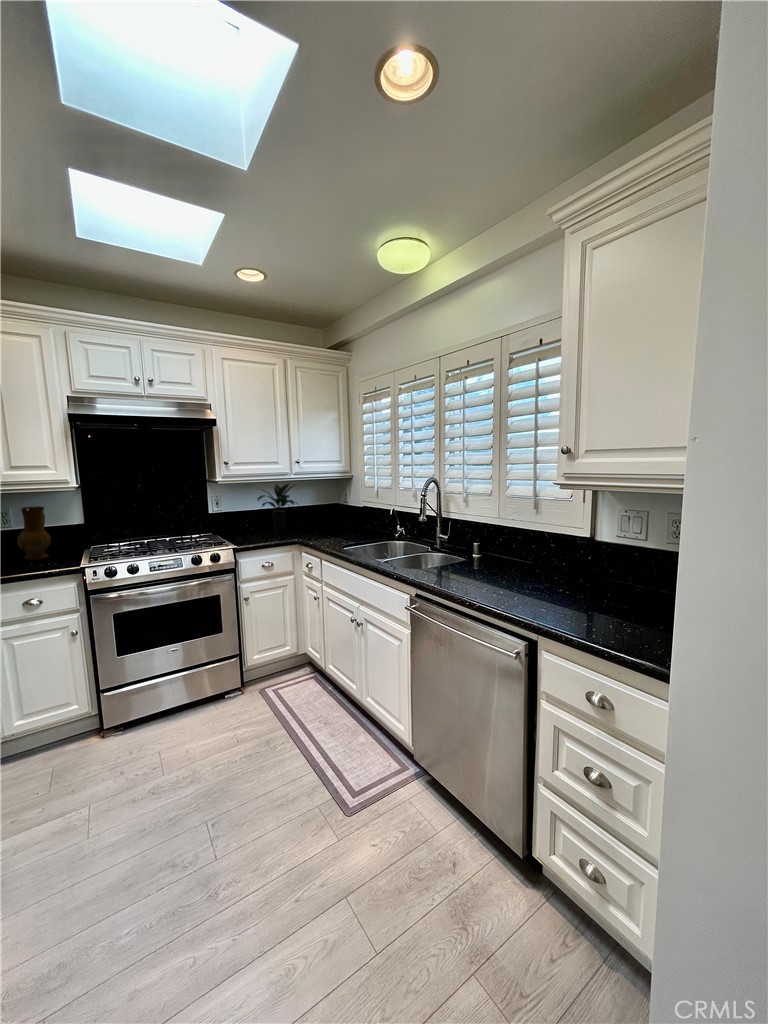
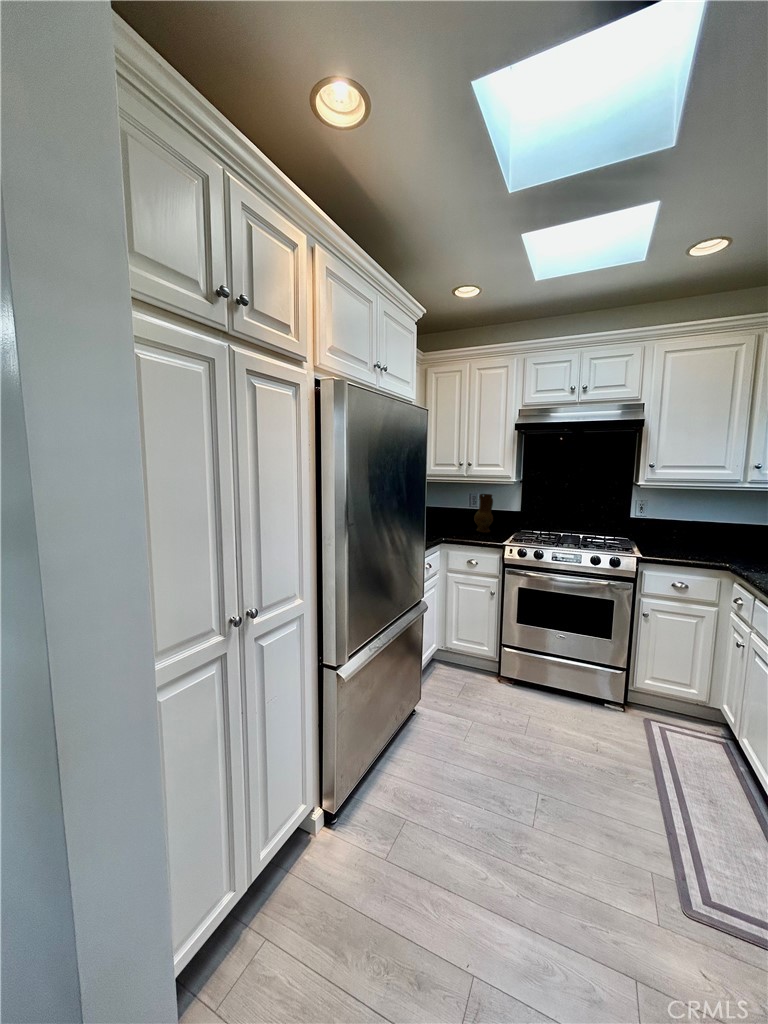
potted plant: present [257,484,297,533] -> none [683,493,751,554]

